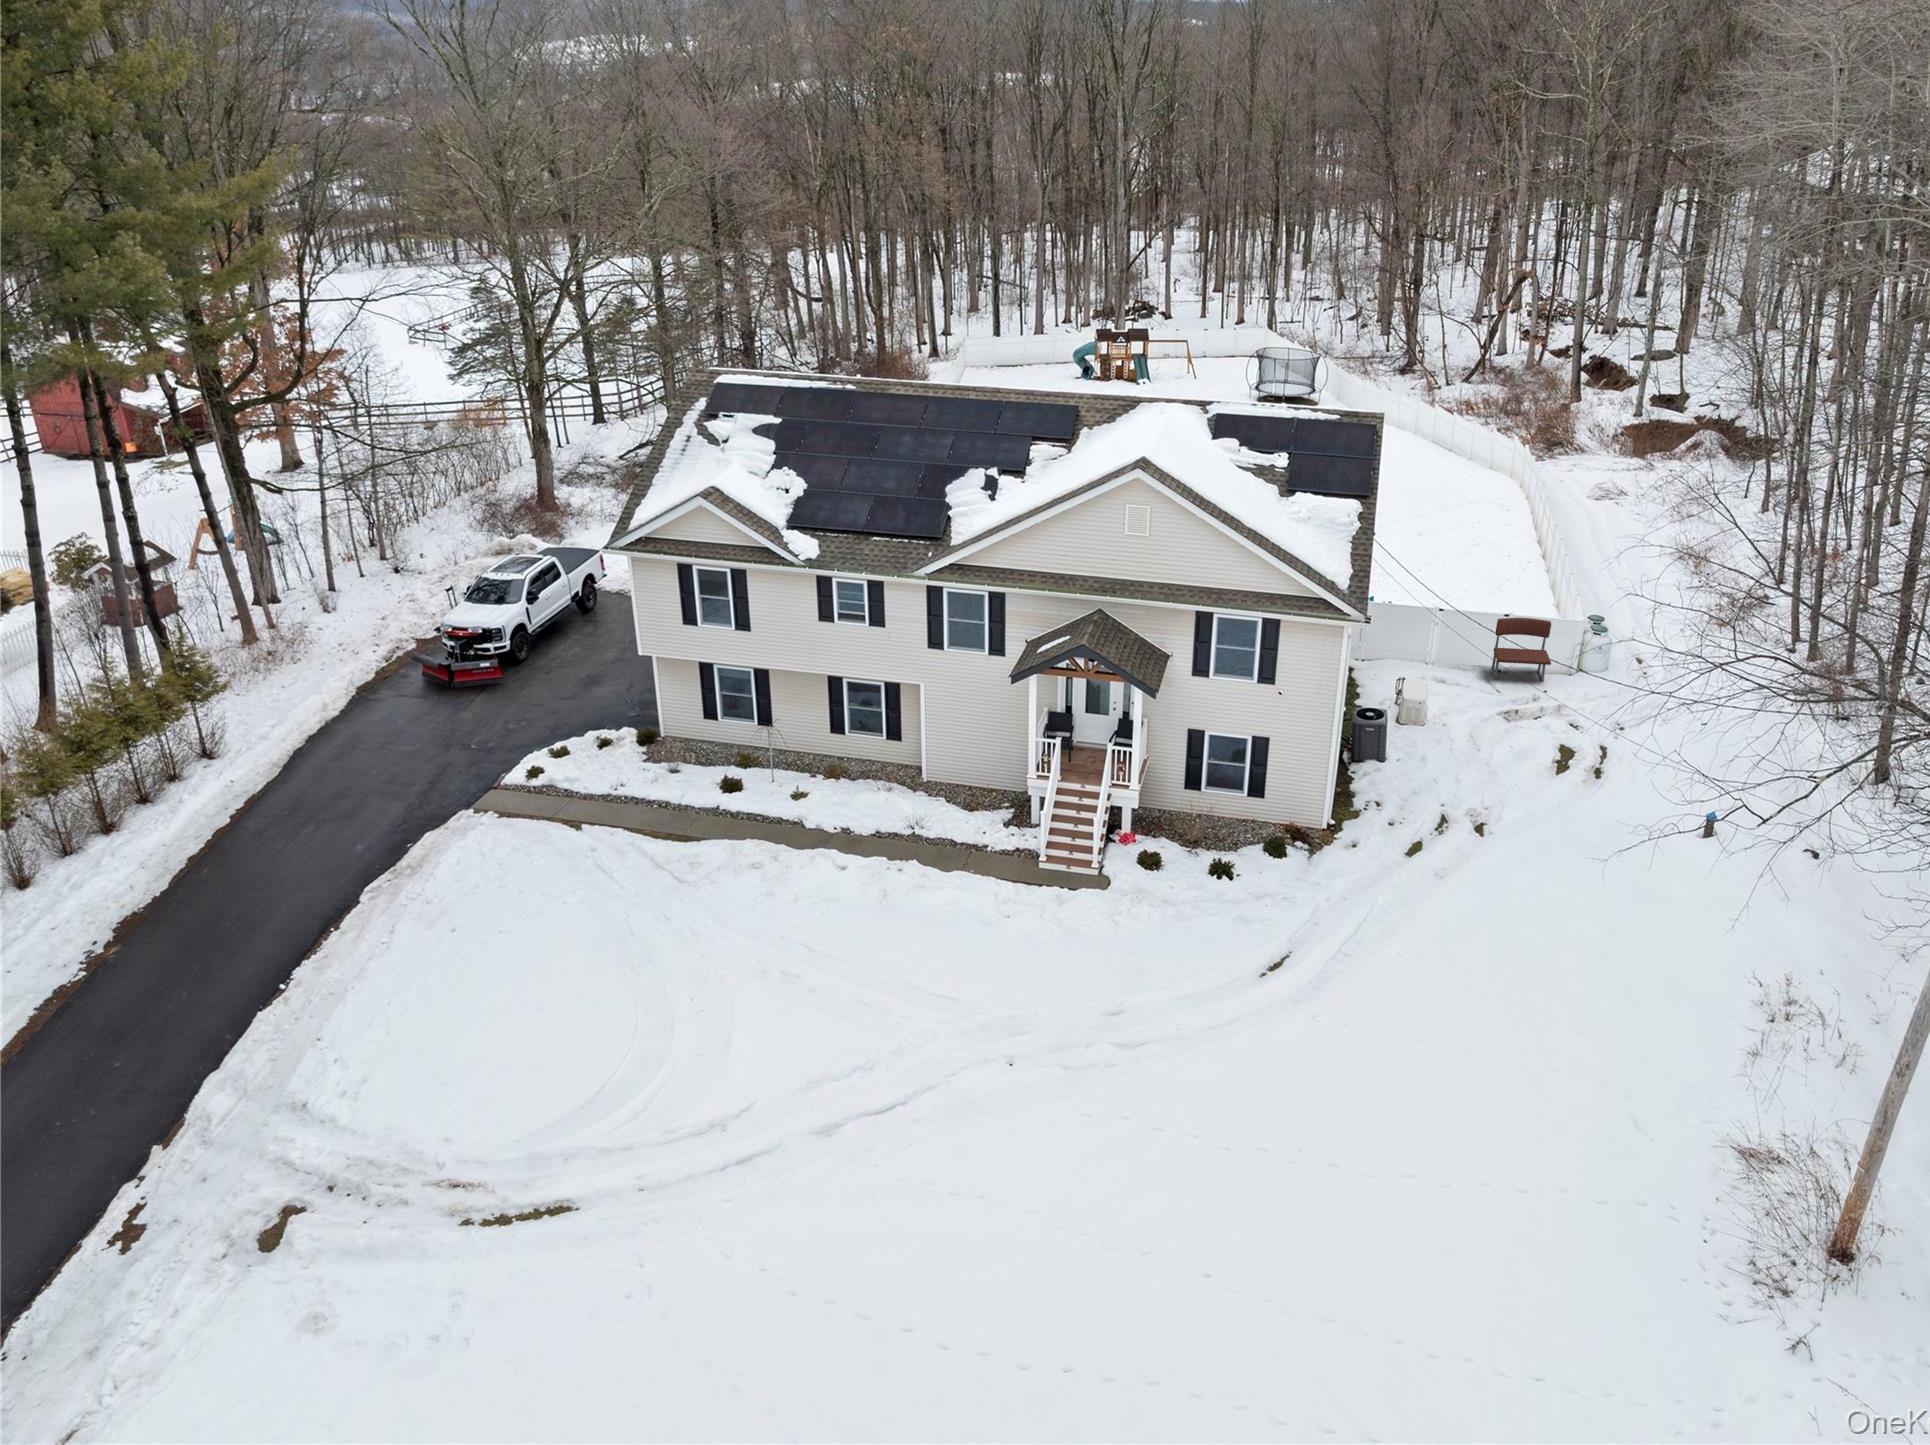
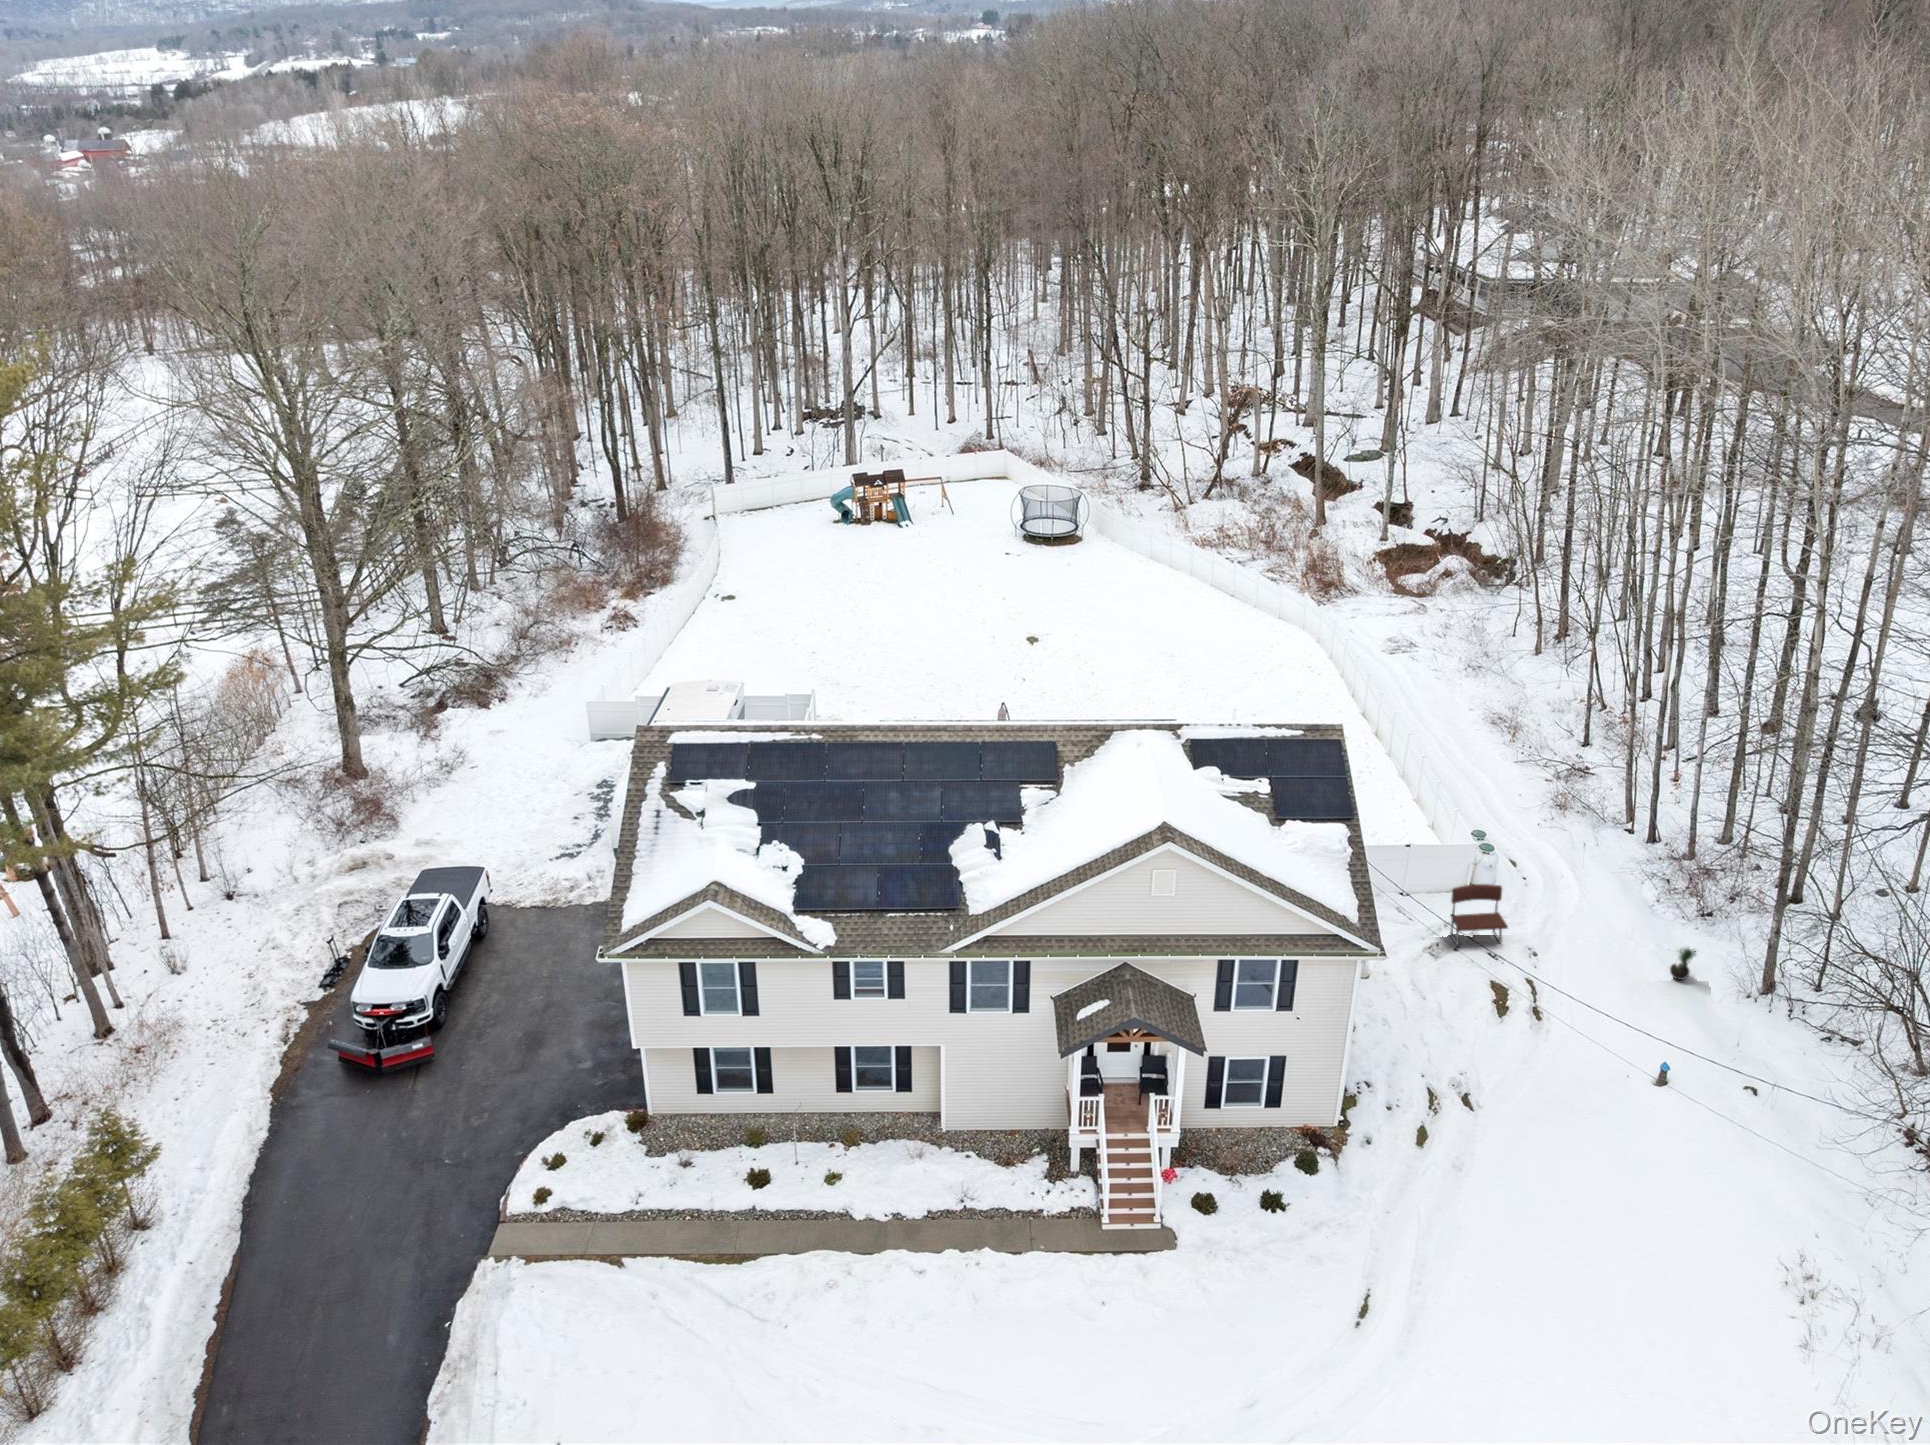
potted tree: none [1720,693,1754,731] -> present [1670,948,1696,980]

